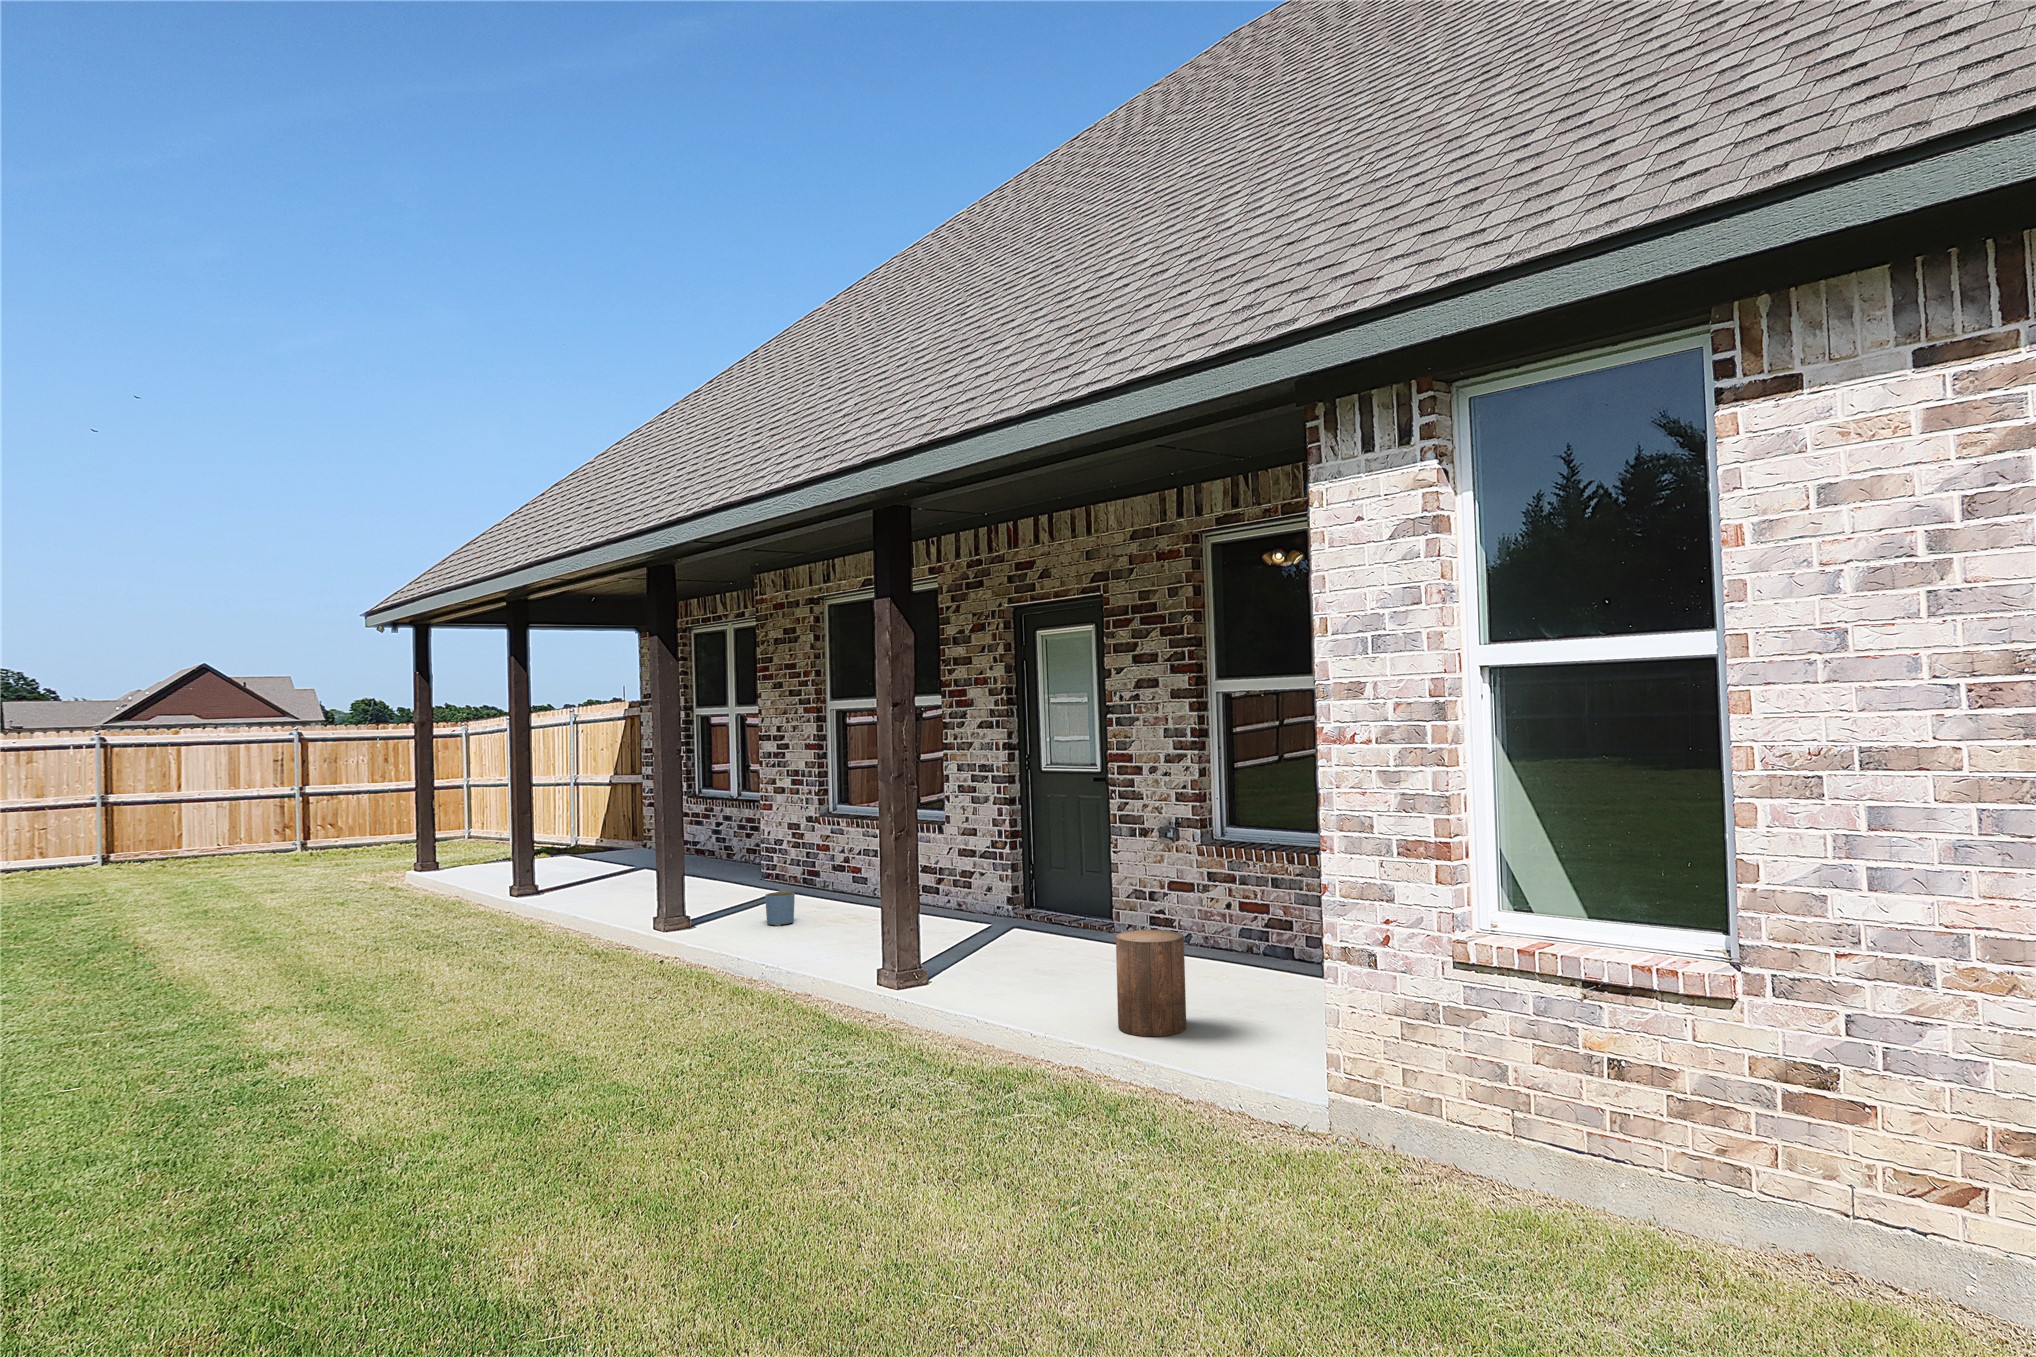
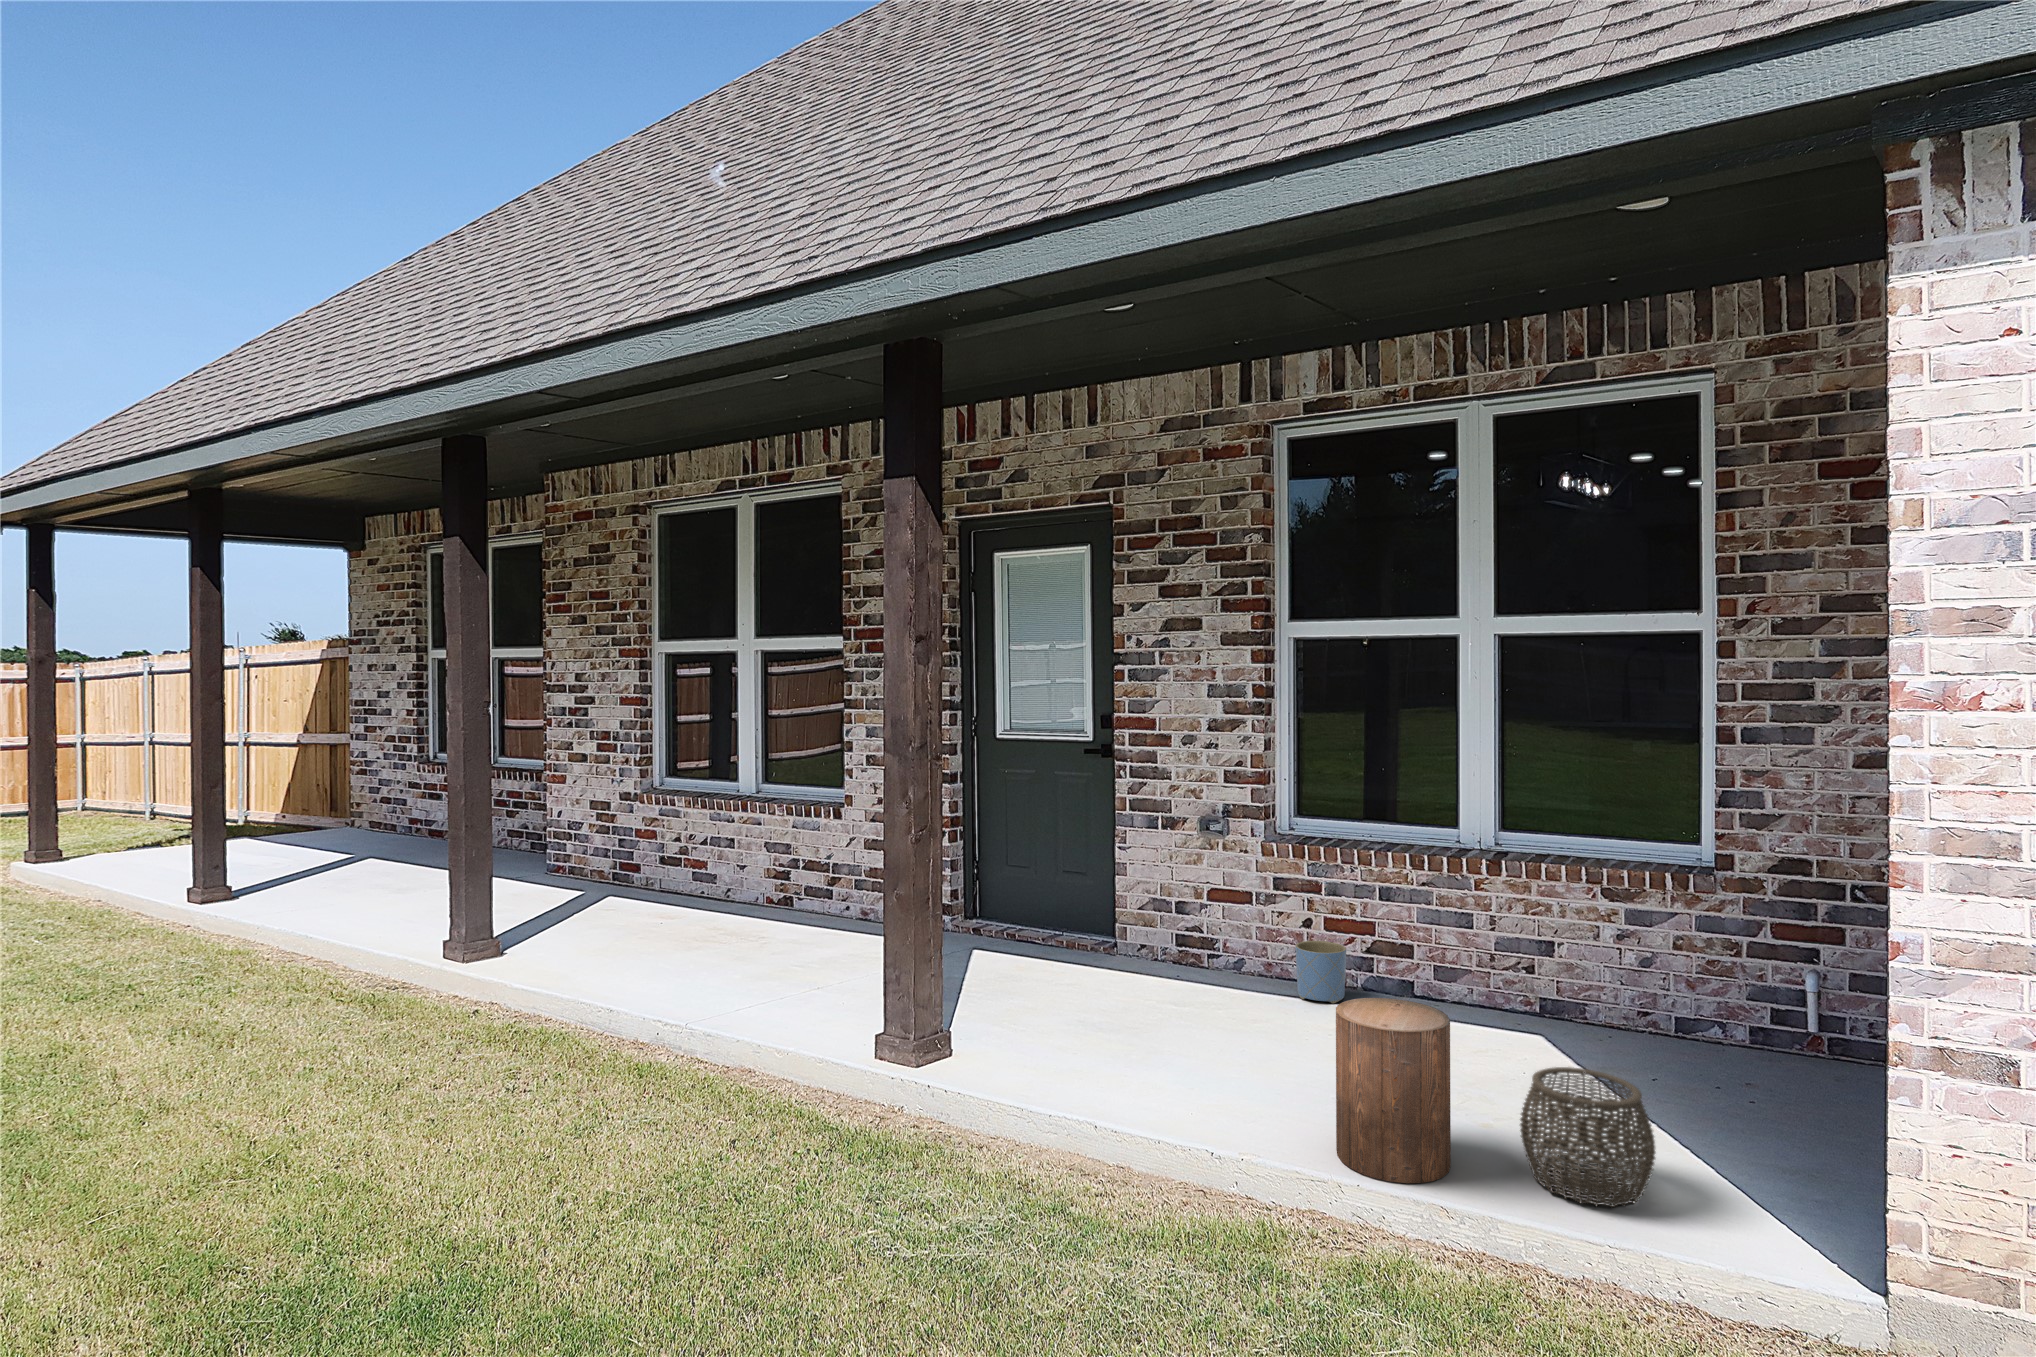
planter: present [765,892,795,926] -> present [1295,941,1346,1004]
woven basket: none [1213,972,1289,1050] -> present [1520,1067,1656,1207]

